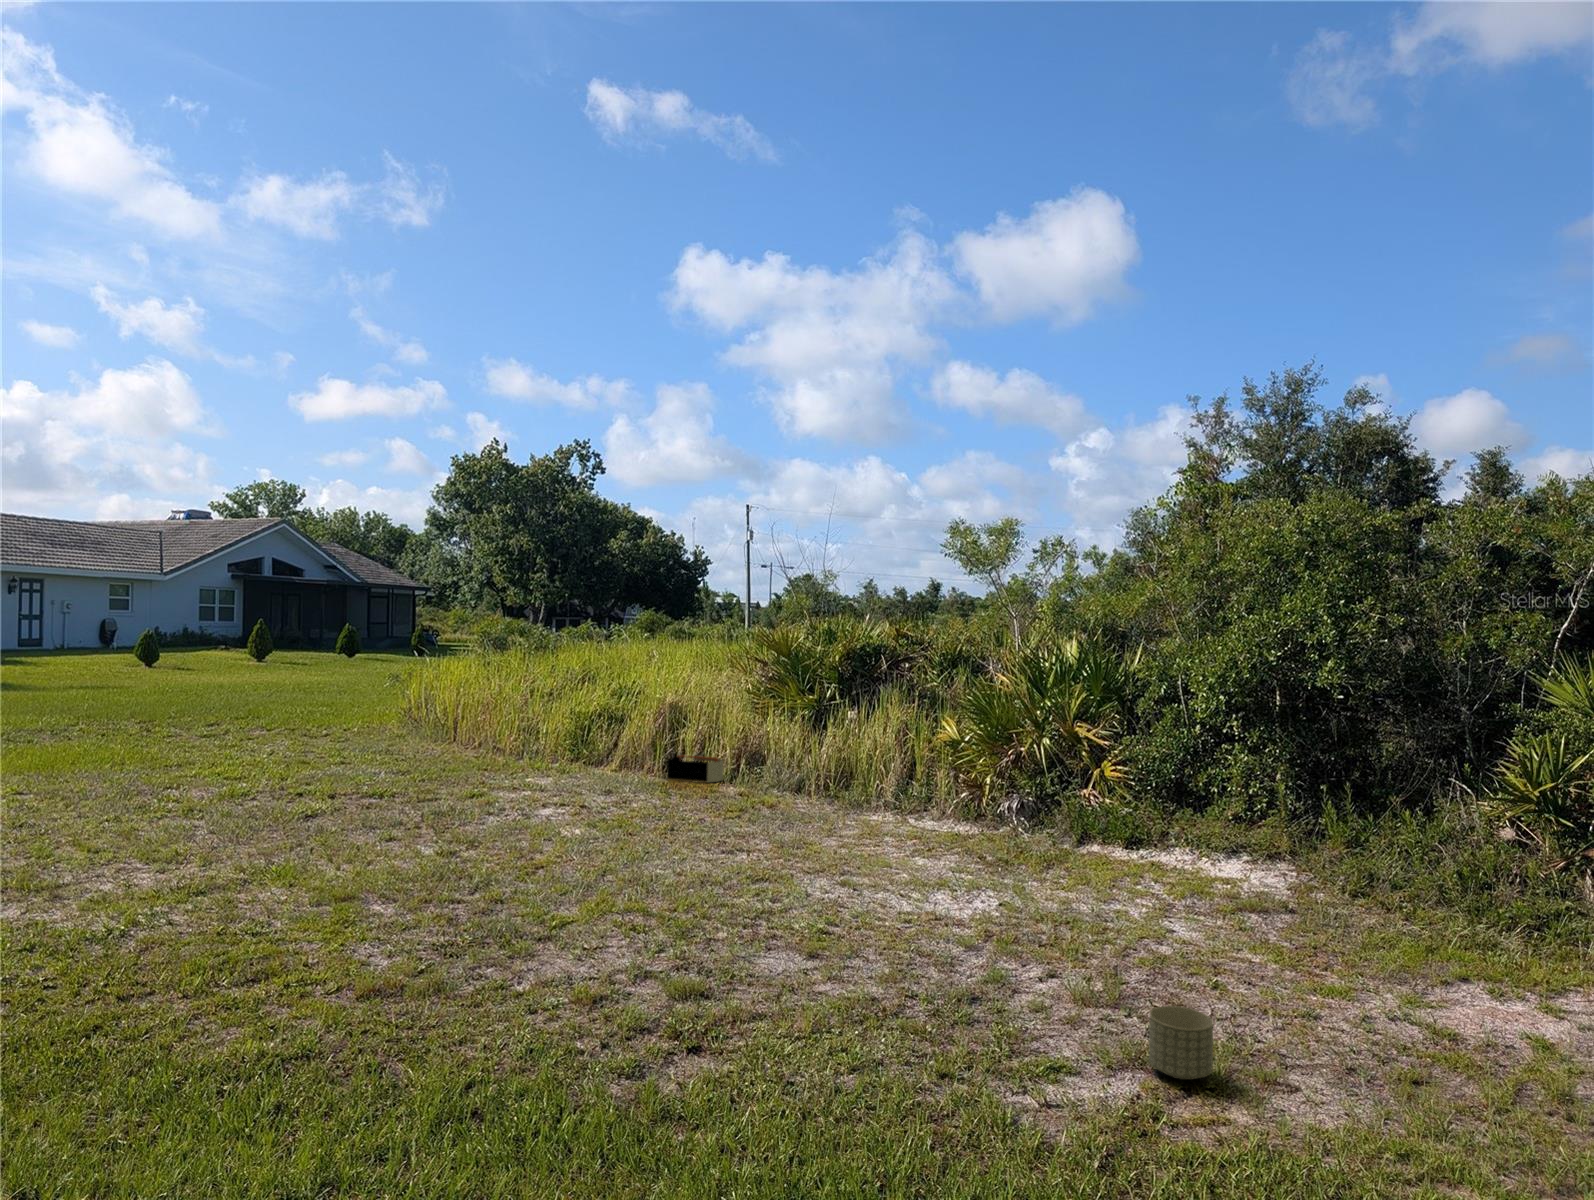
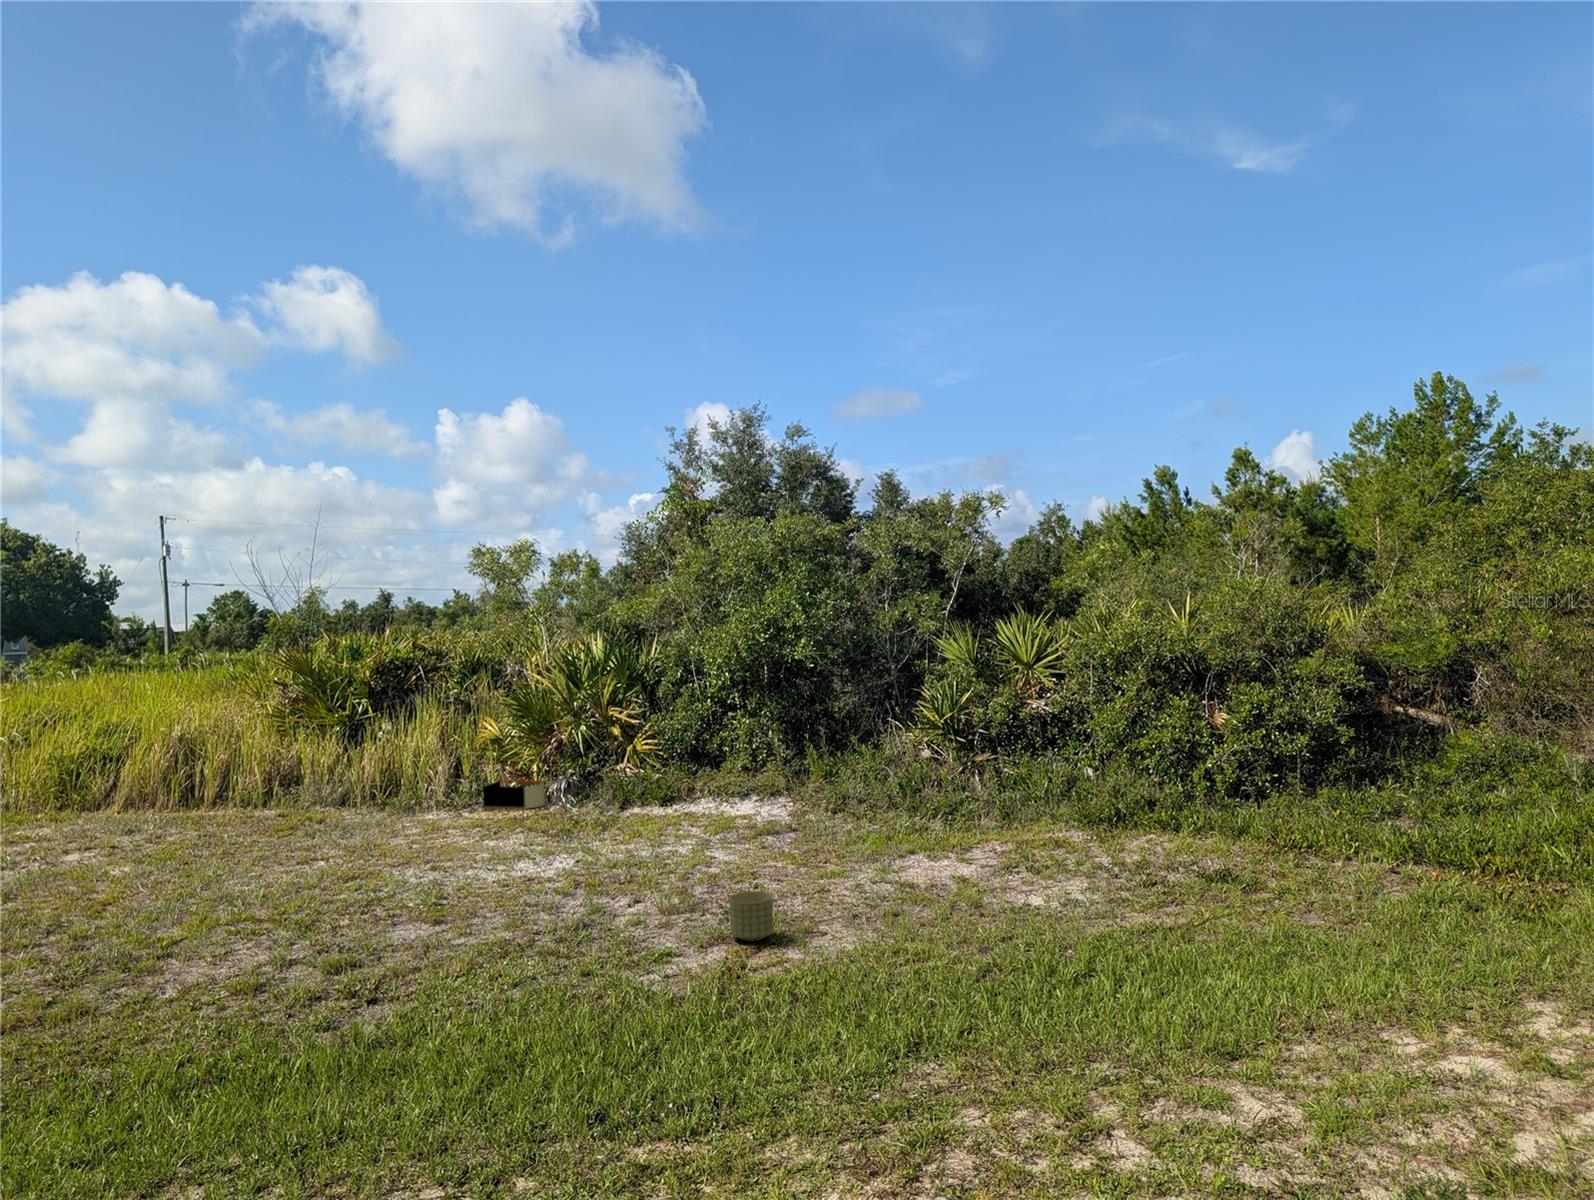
storage bin: present [667,755,723,783] -> present [483,780,544,809]

